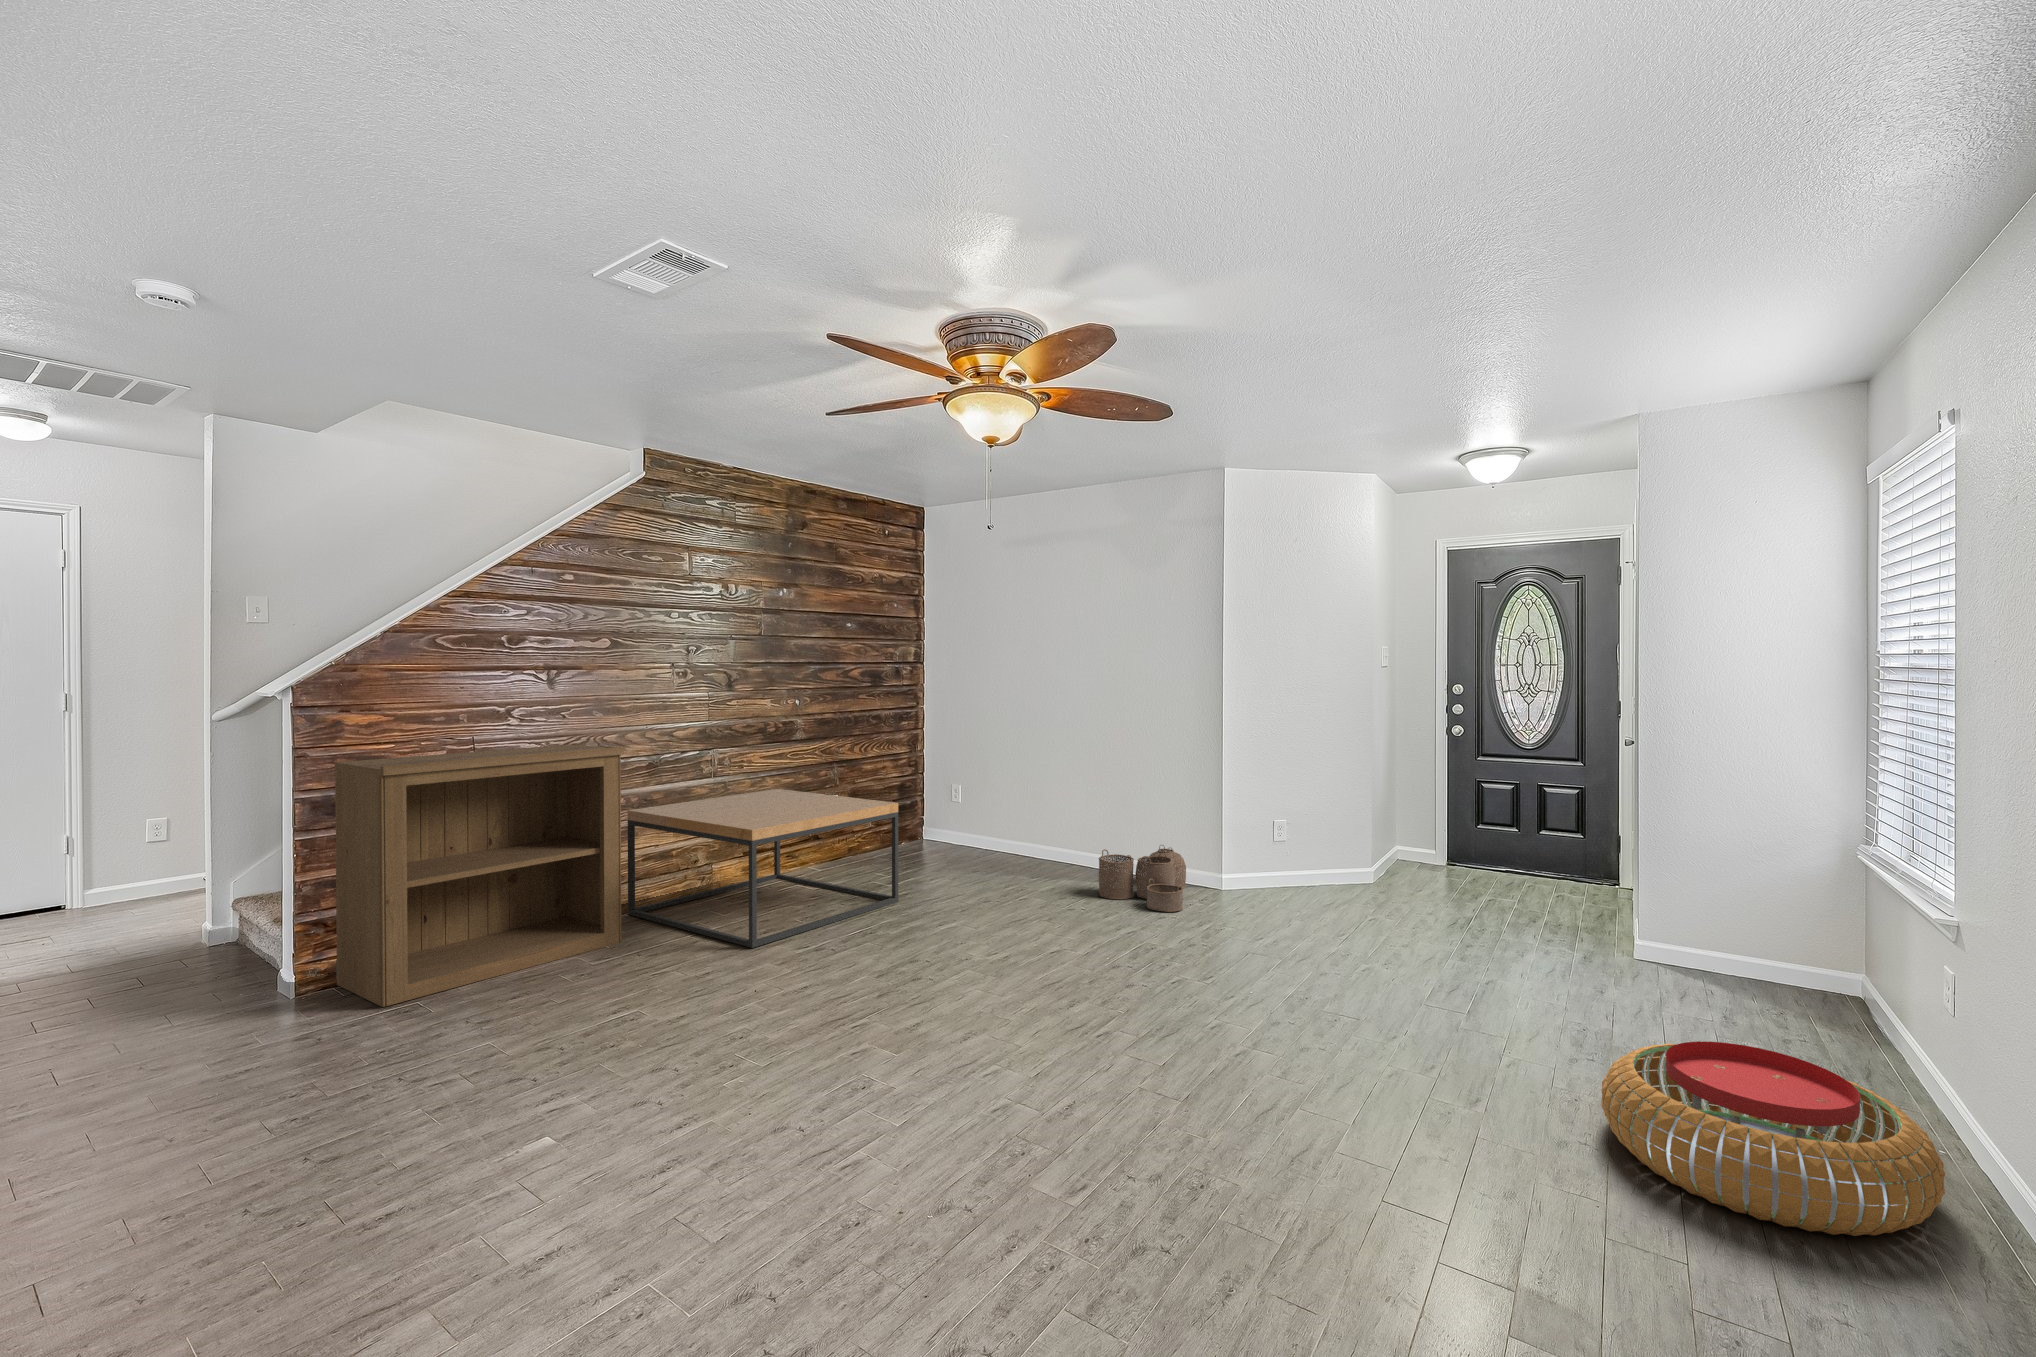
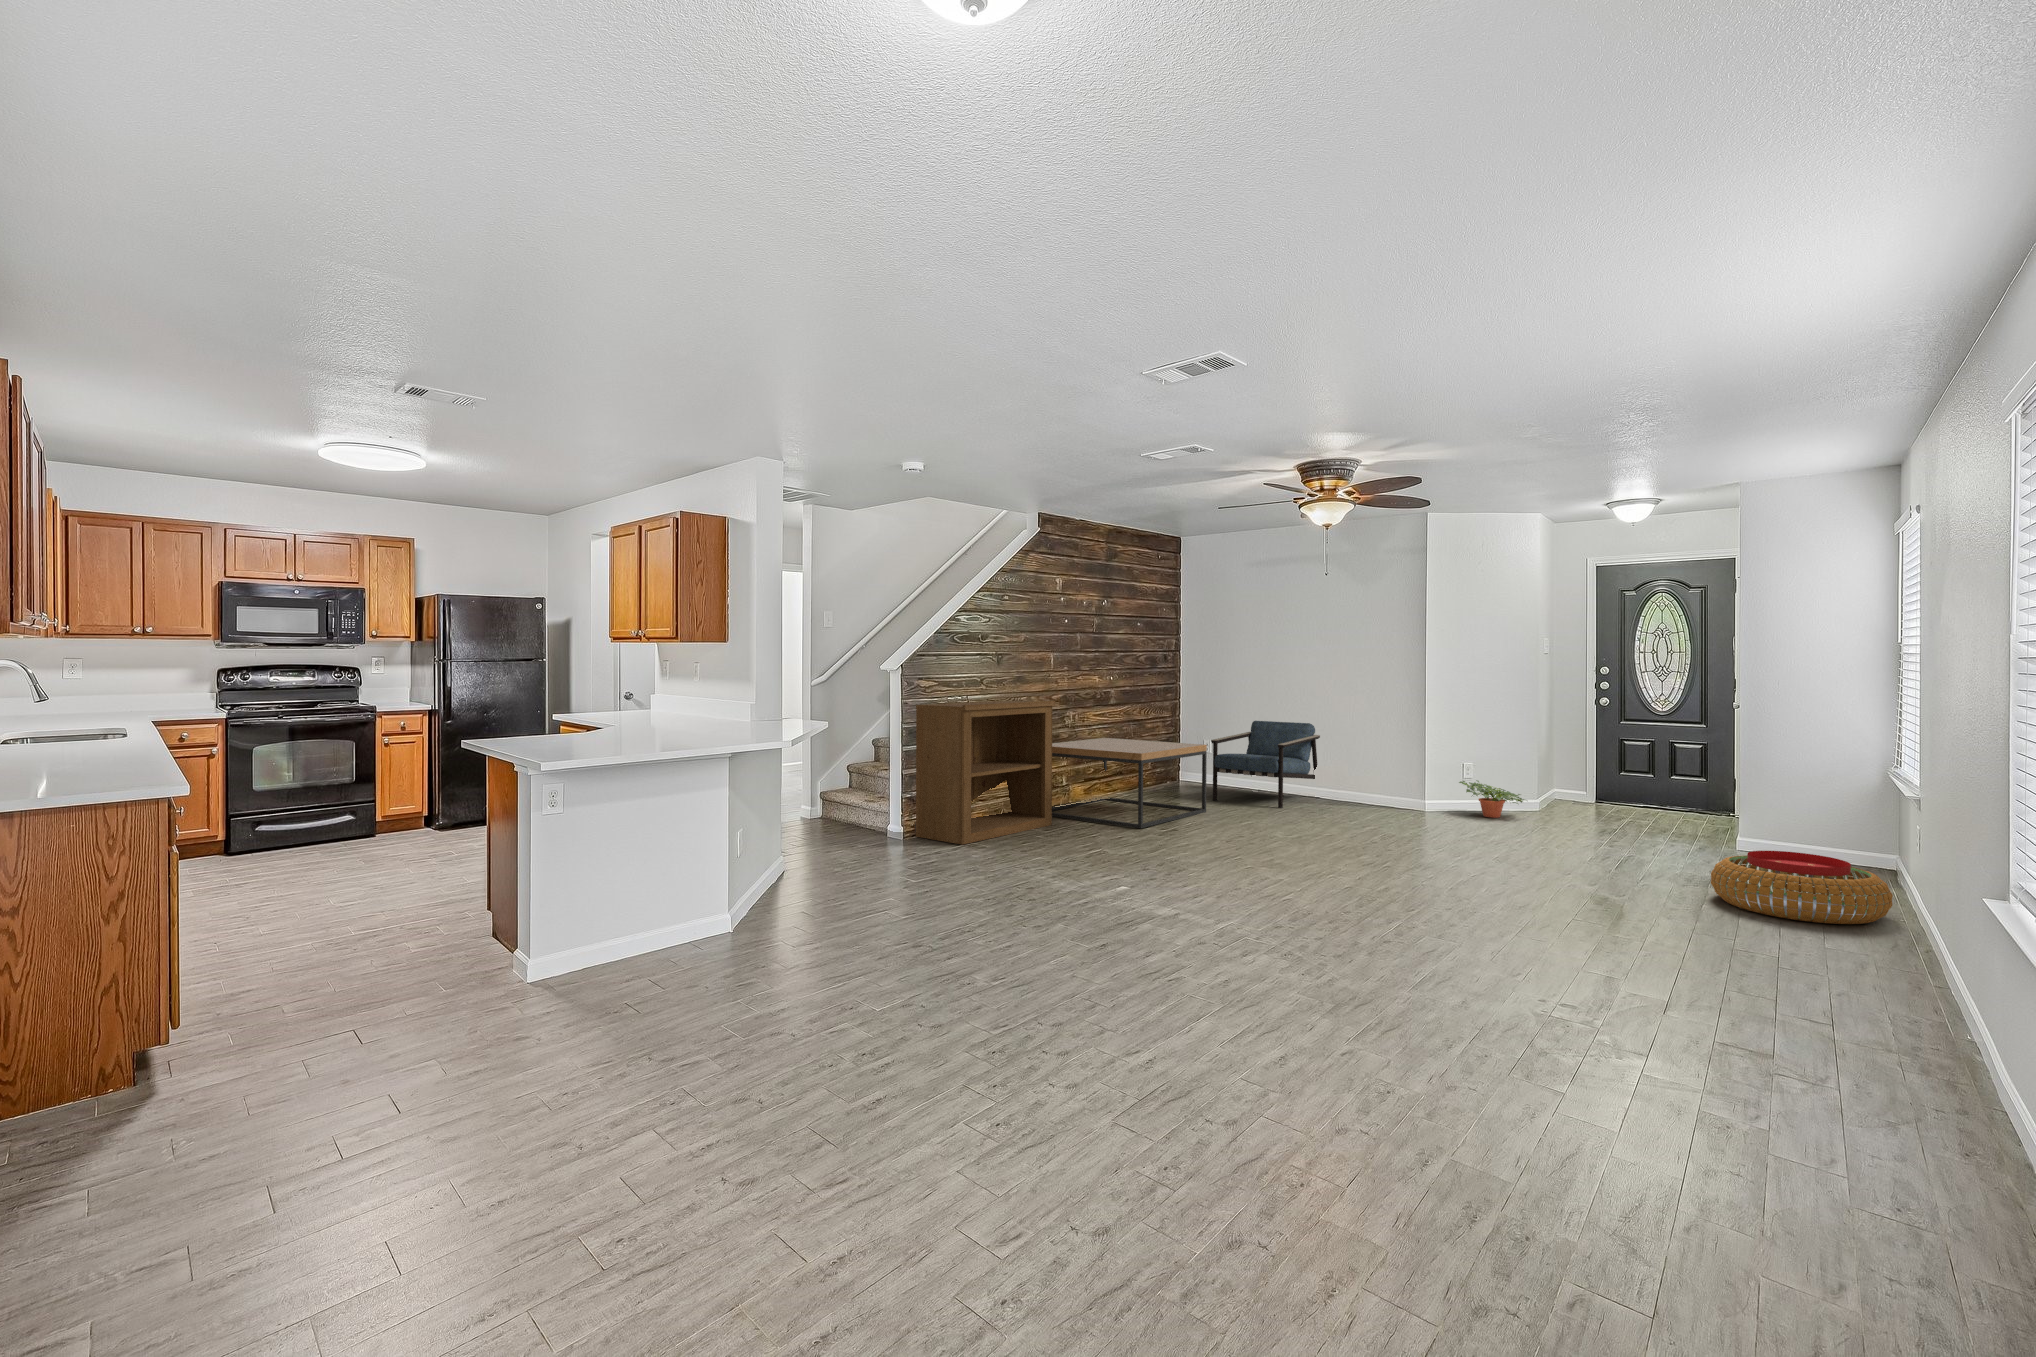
armchair: none [930,758,1088,889] -> present [1211,721,1320,808]
woven basket: present [1099,845,1186,912] -> none [1343,780,1410,820]
potted plant: none [1257,846,1349,903] -> present [1459,780,1524,818]

